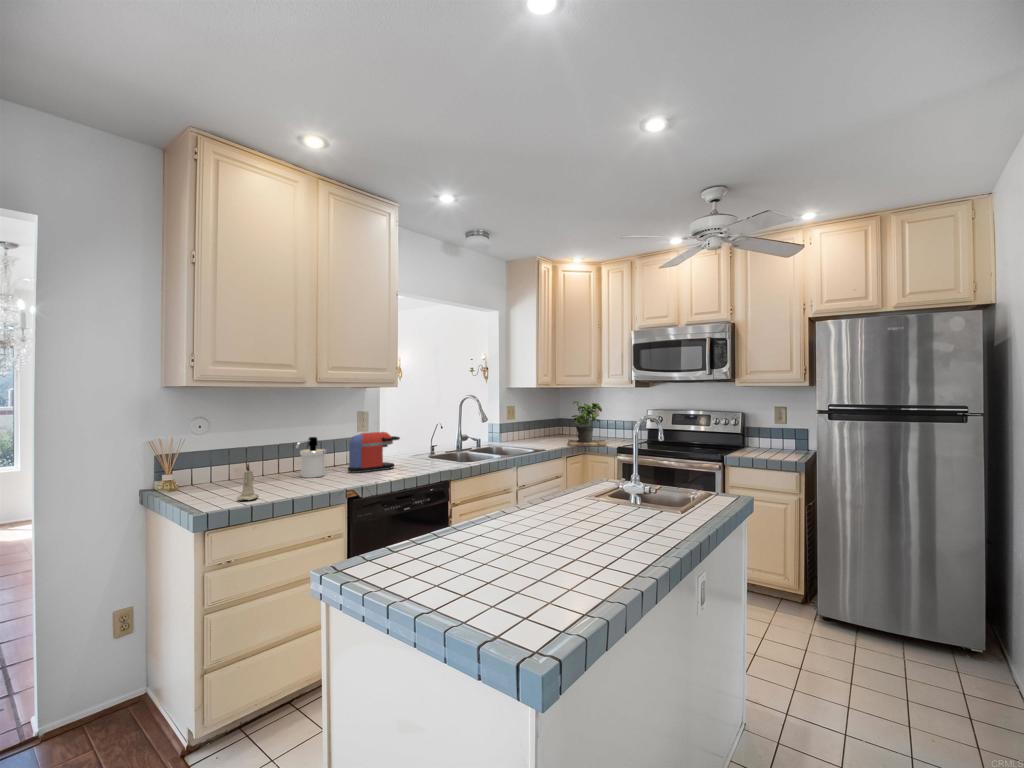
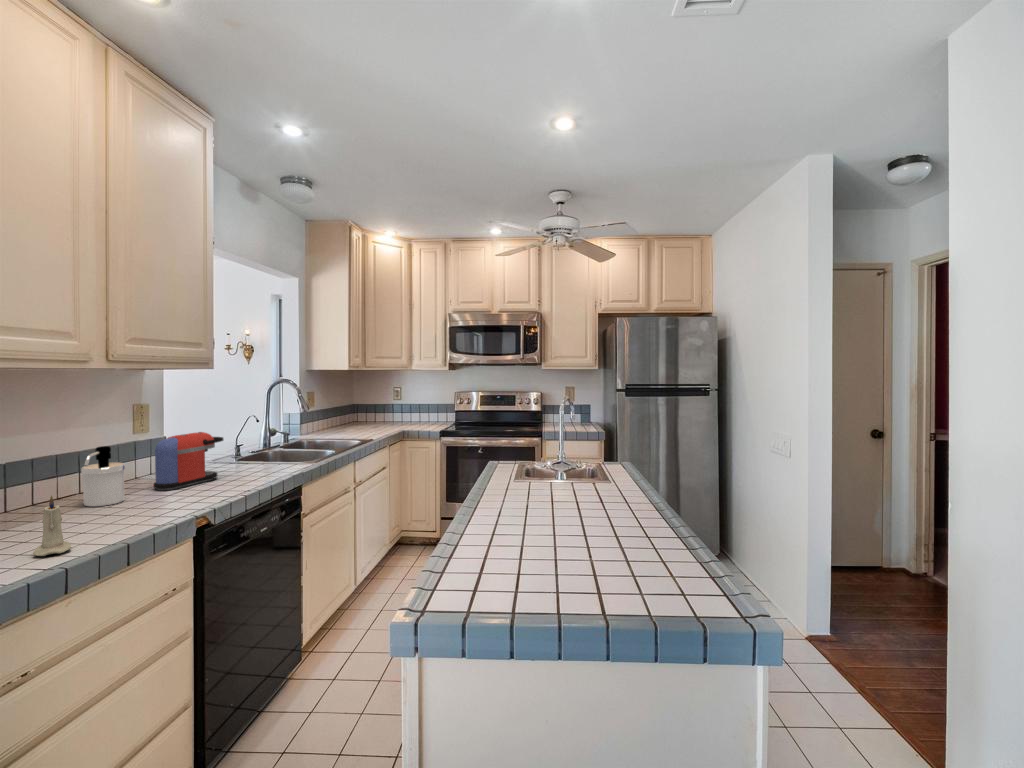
potted plant: present [567,401,606,446] -> none [377,385,423,433]

